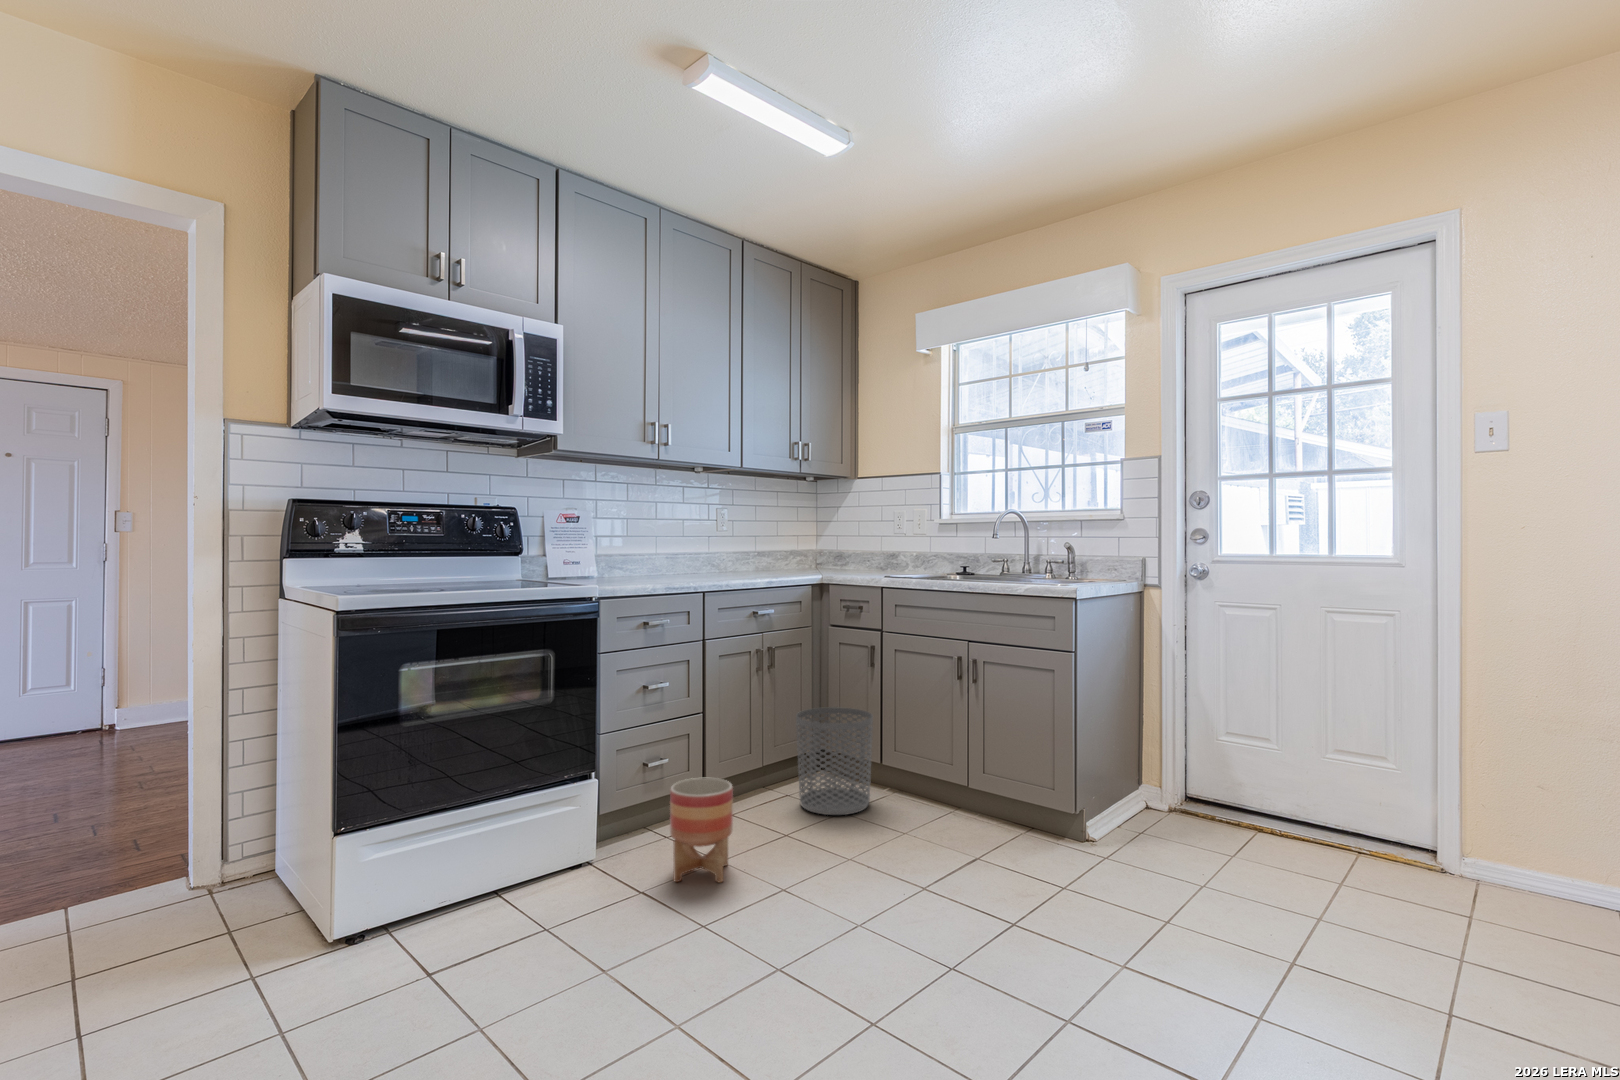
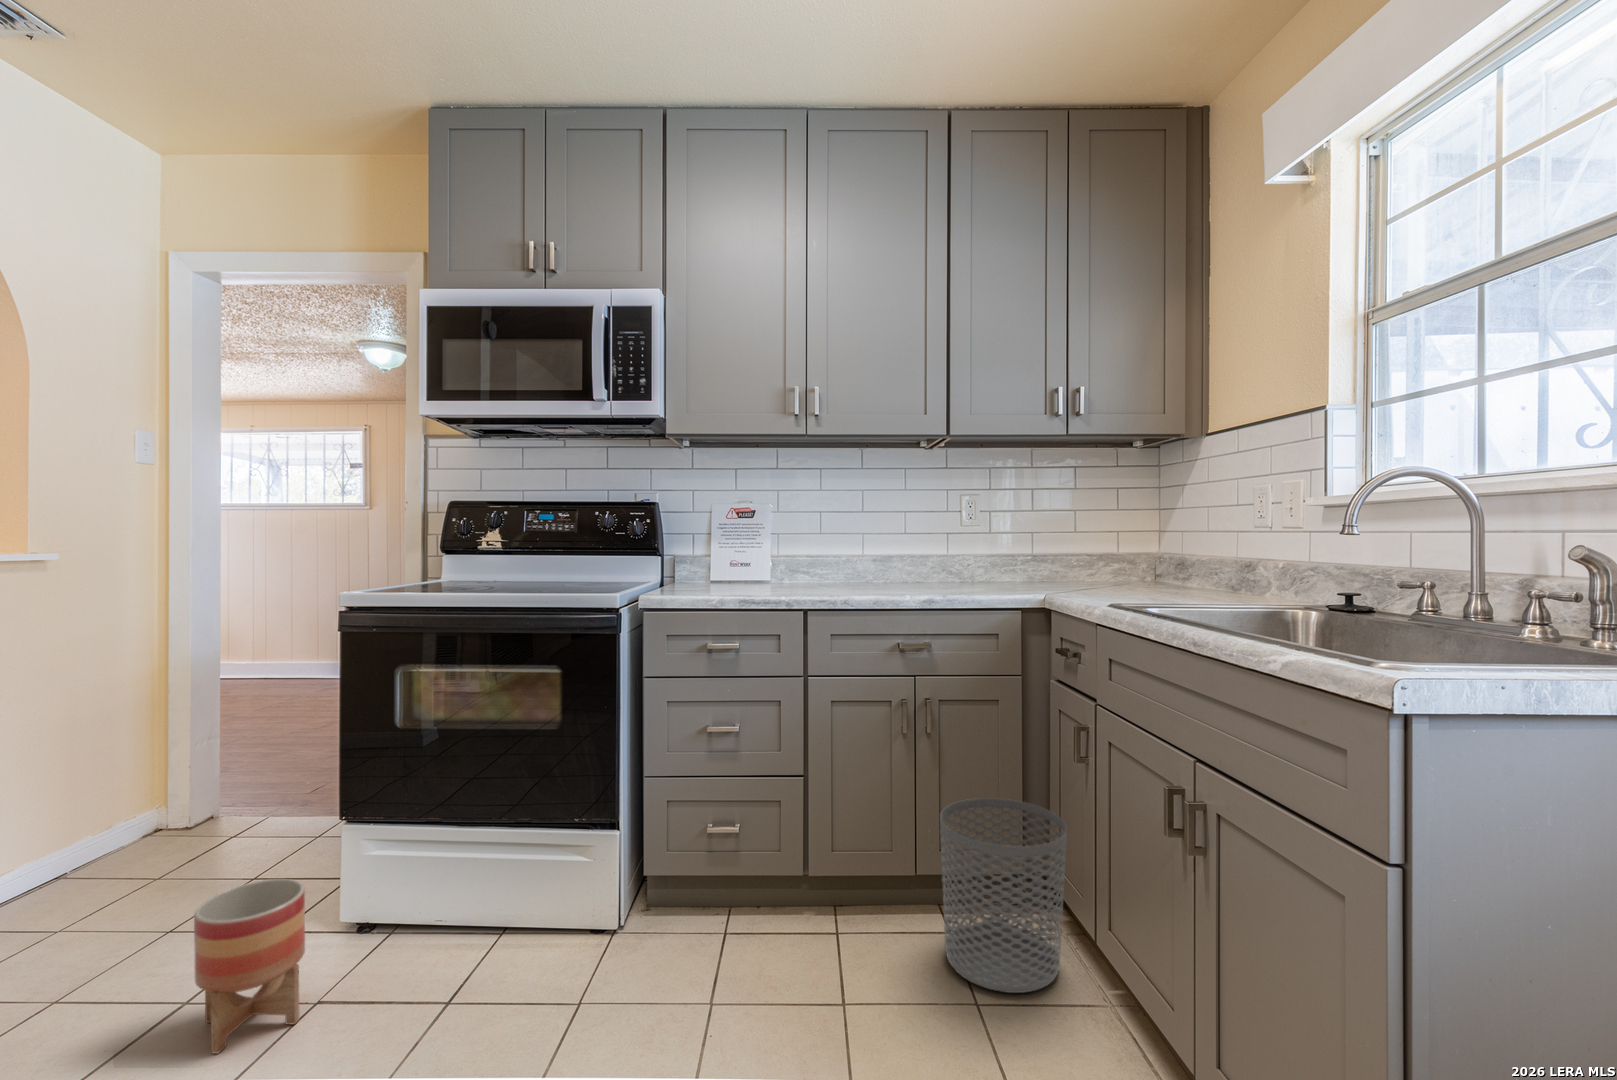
planter: present [670,778,733,882] -> present [194,879,305,1053]

